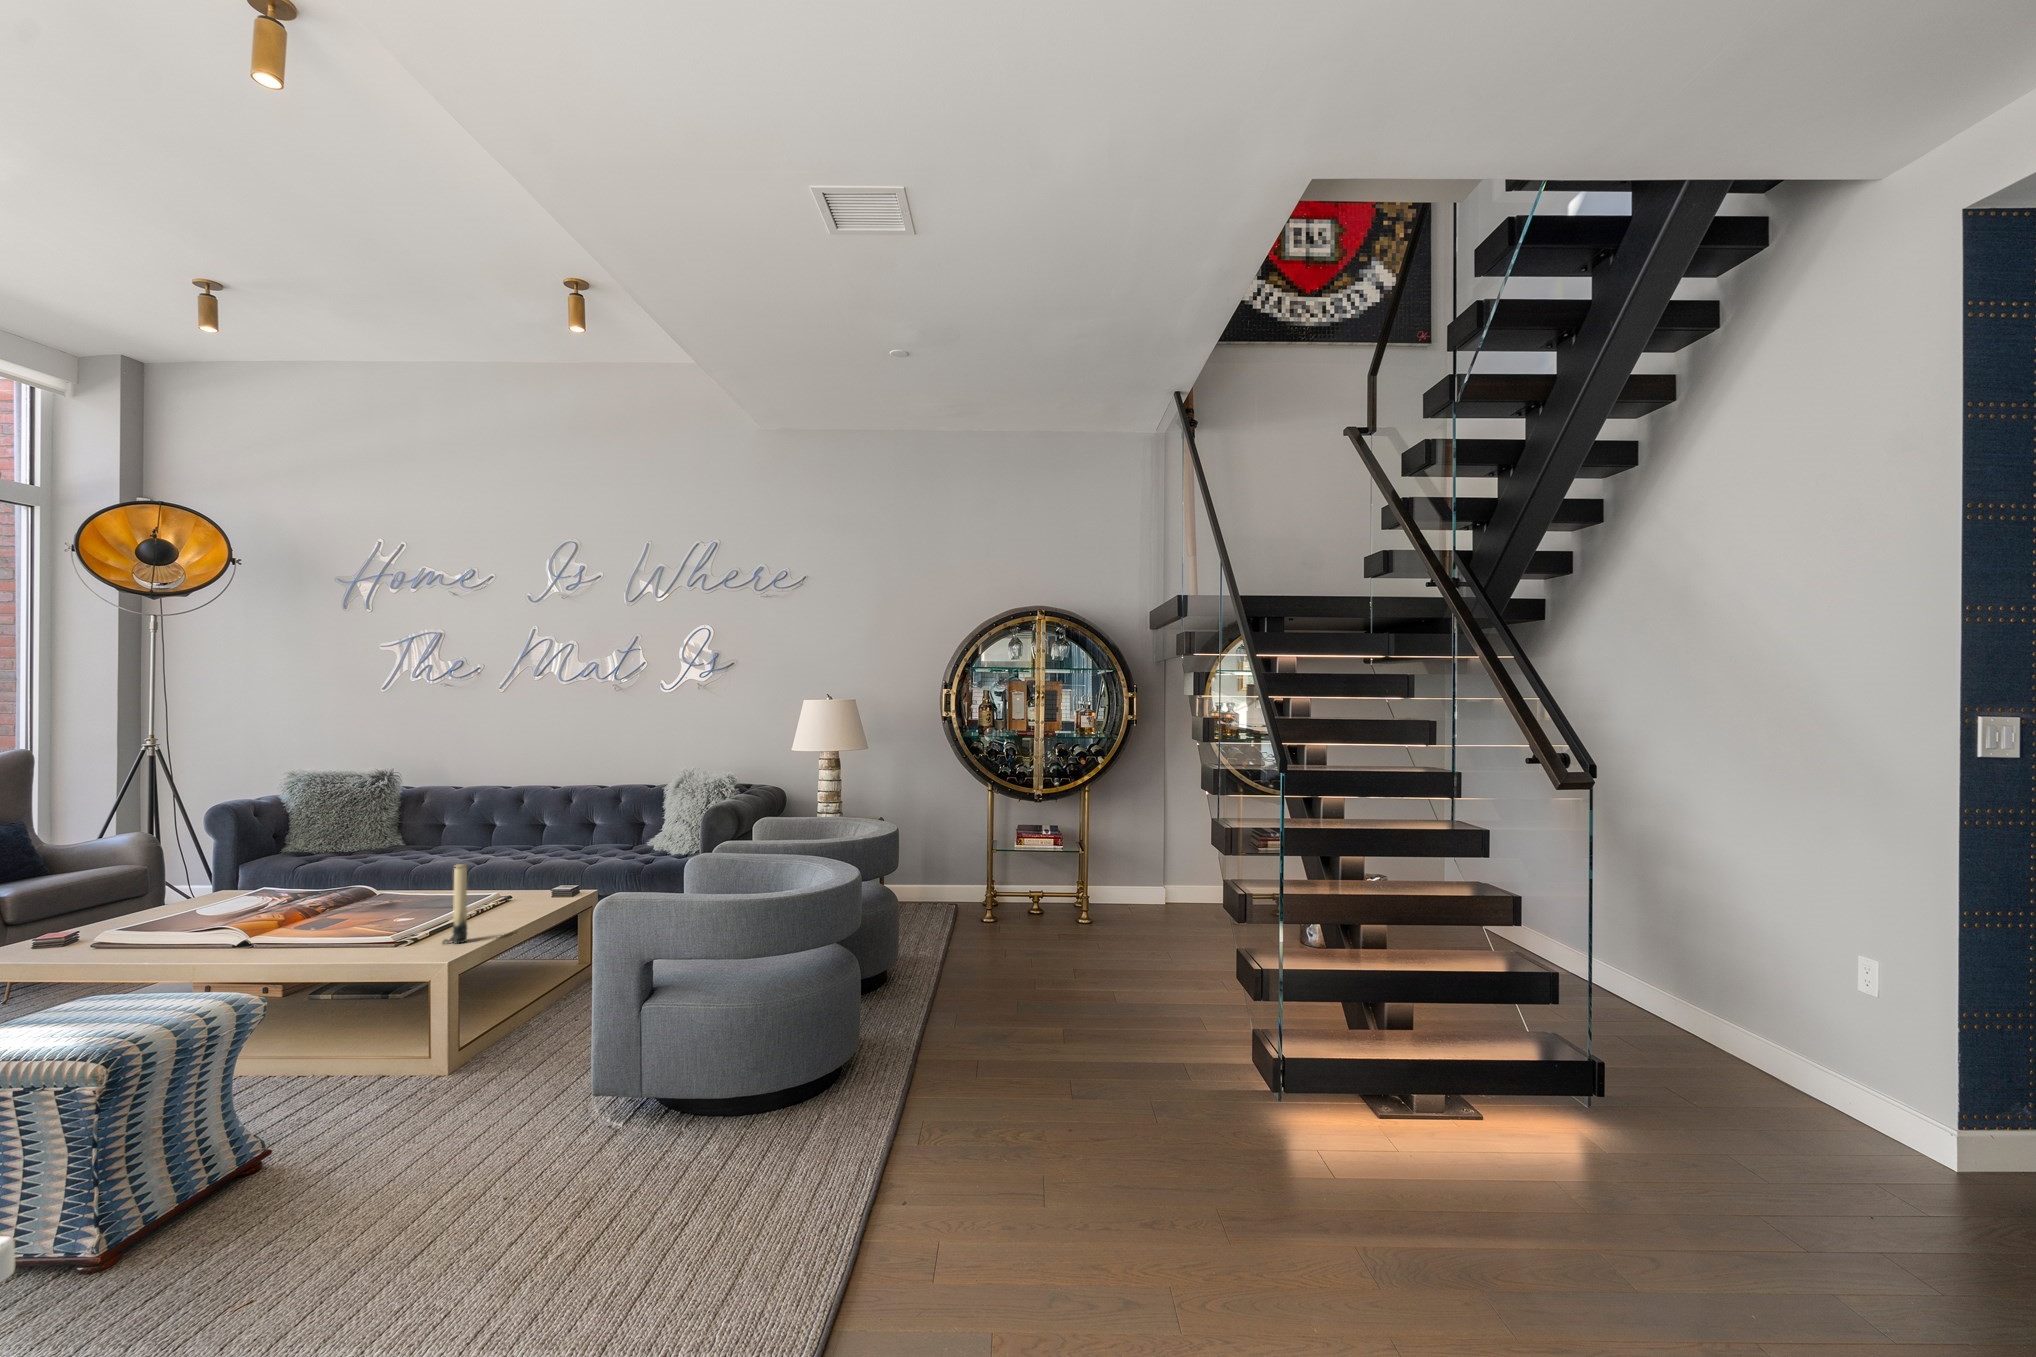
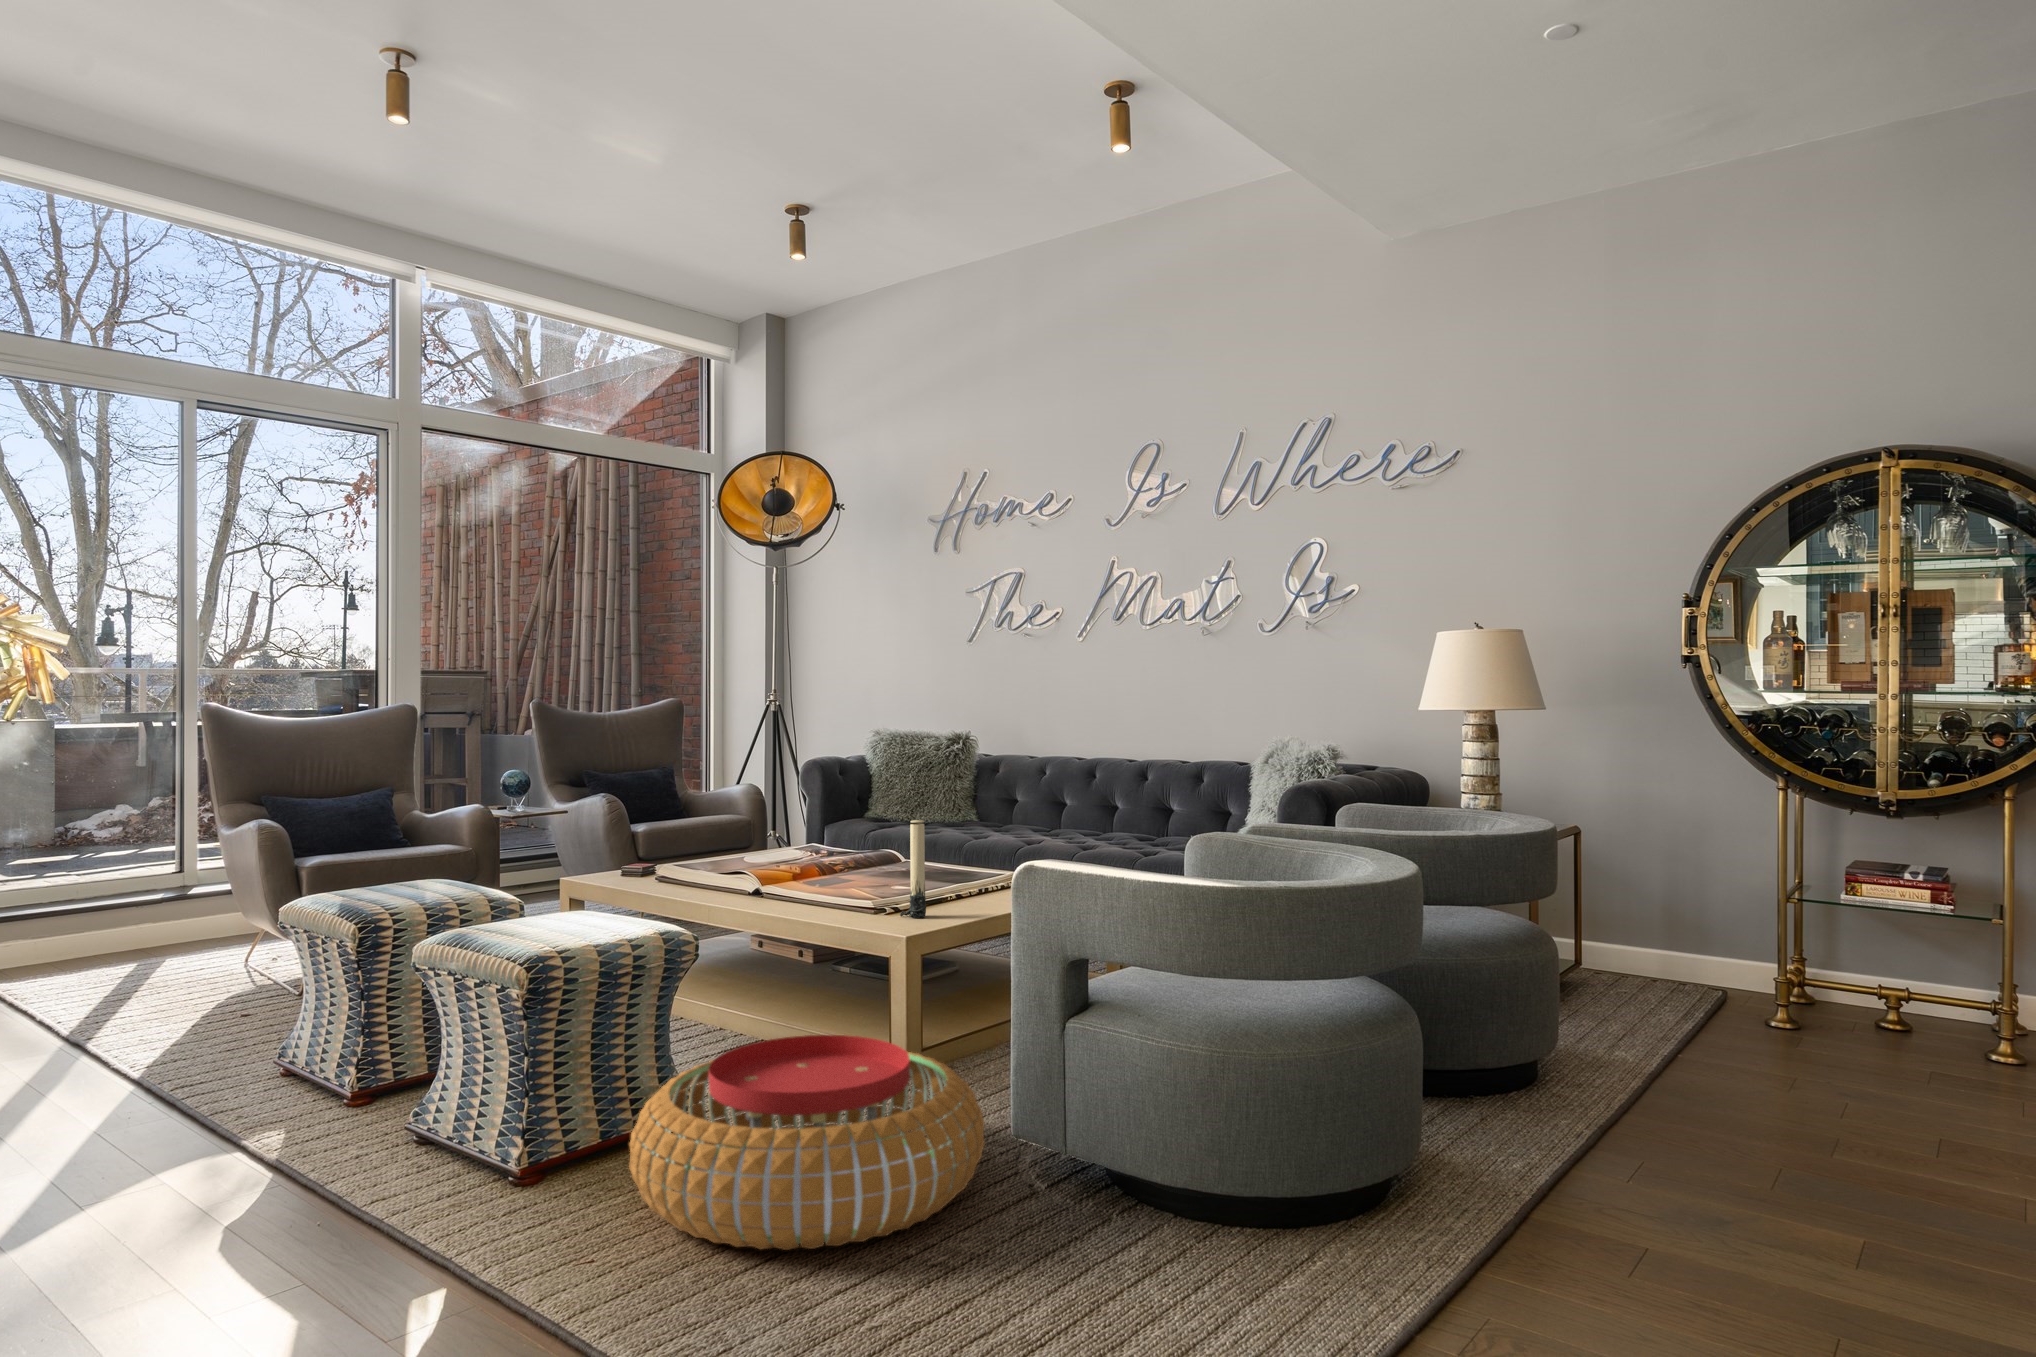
pouf: none [246,1048,586,1252] -> present [629,1035,985,1250]

